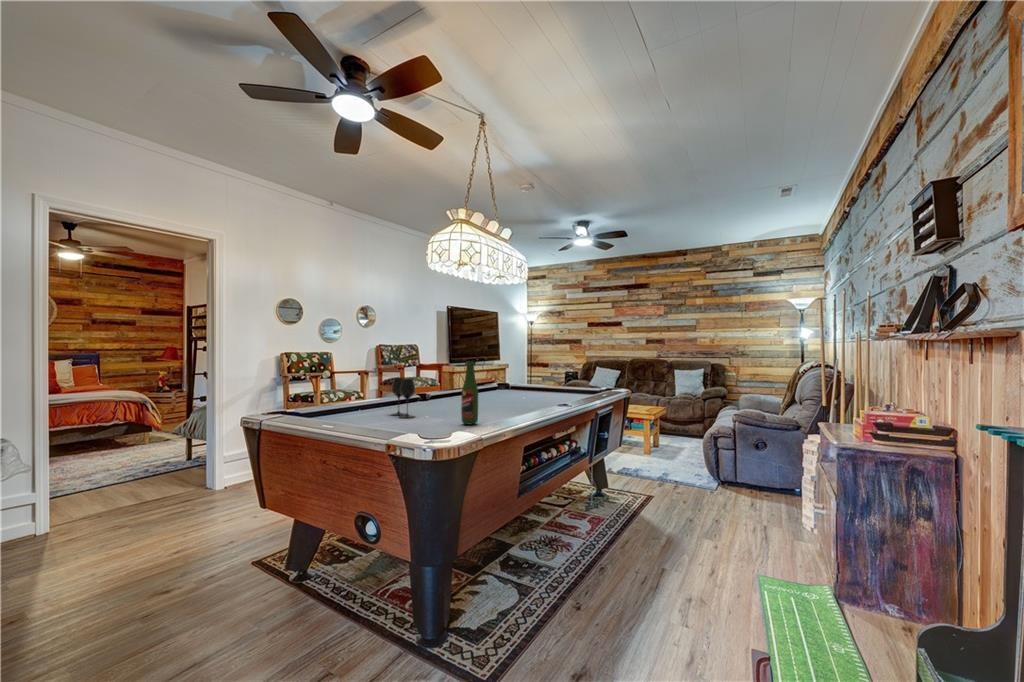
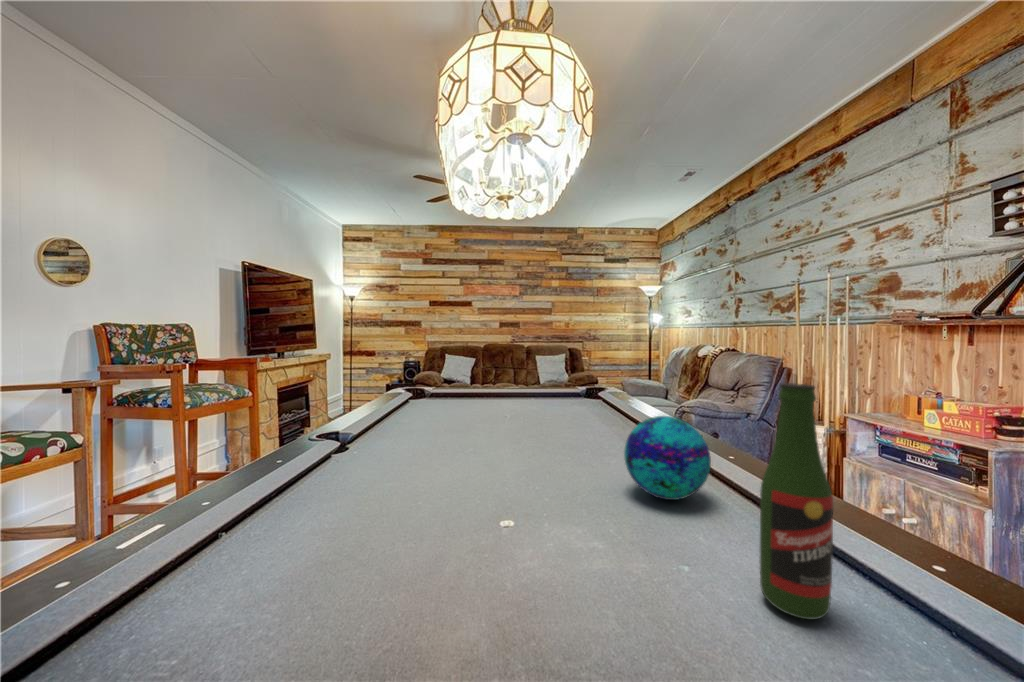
wine glass: present [391,377,415,418] -> none [379,447,515,634]
decorative ball: none [491,381,524,415] -> present [624,416,711,500]

